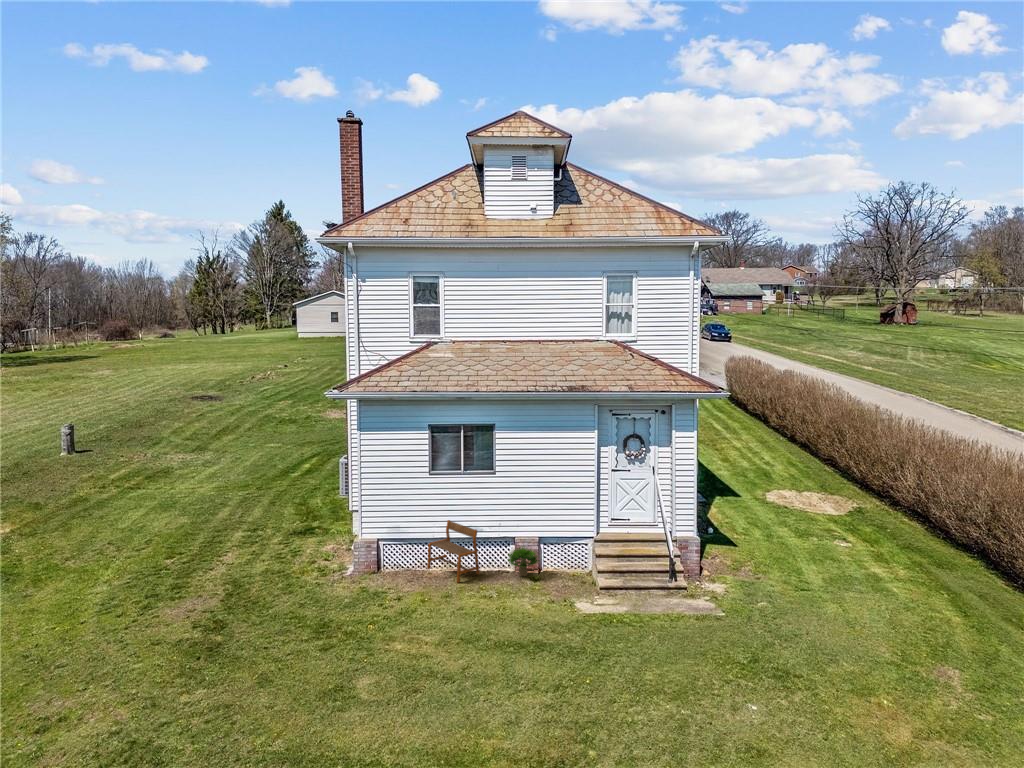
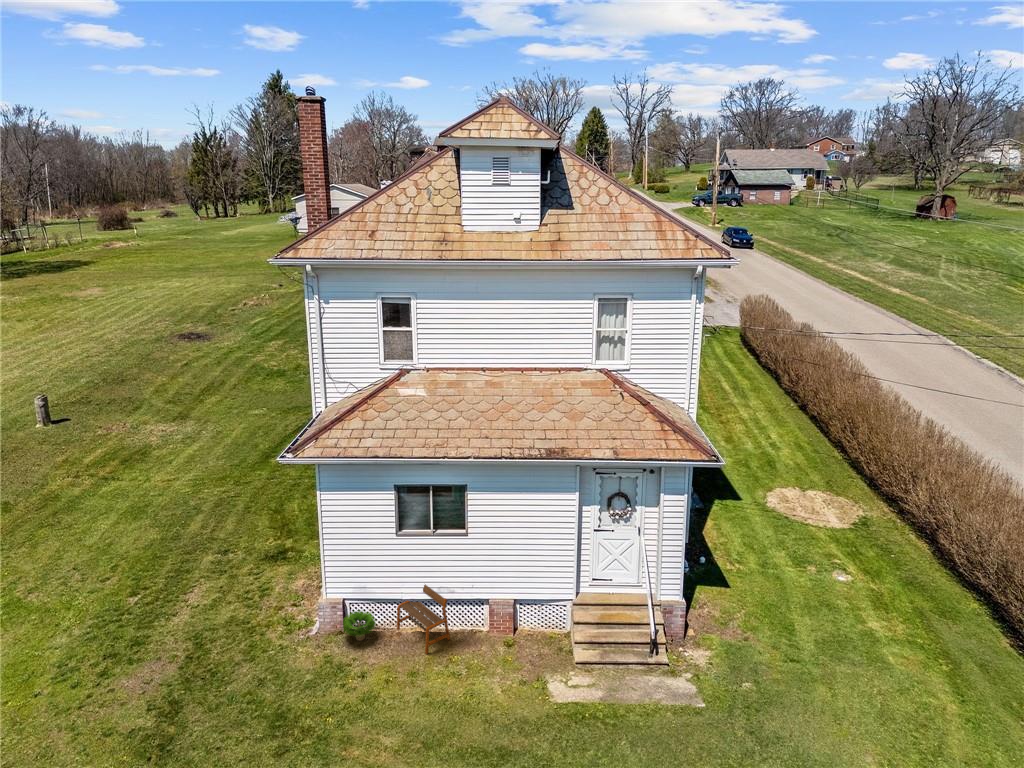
potted plant: present [509,547,539,576] -> present [343,611,376,641]

